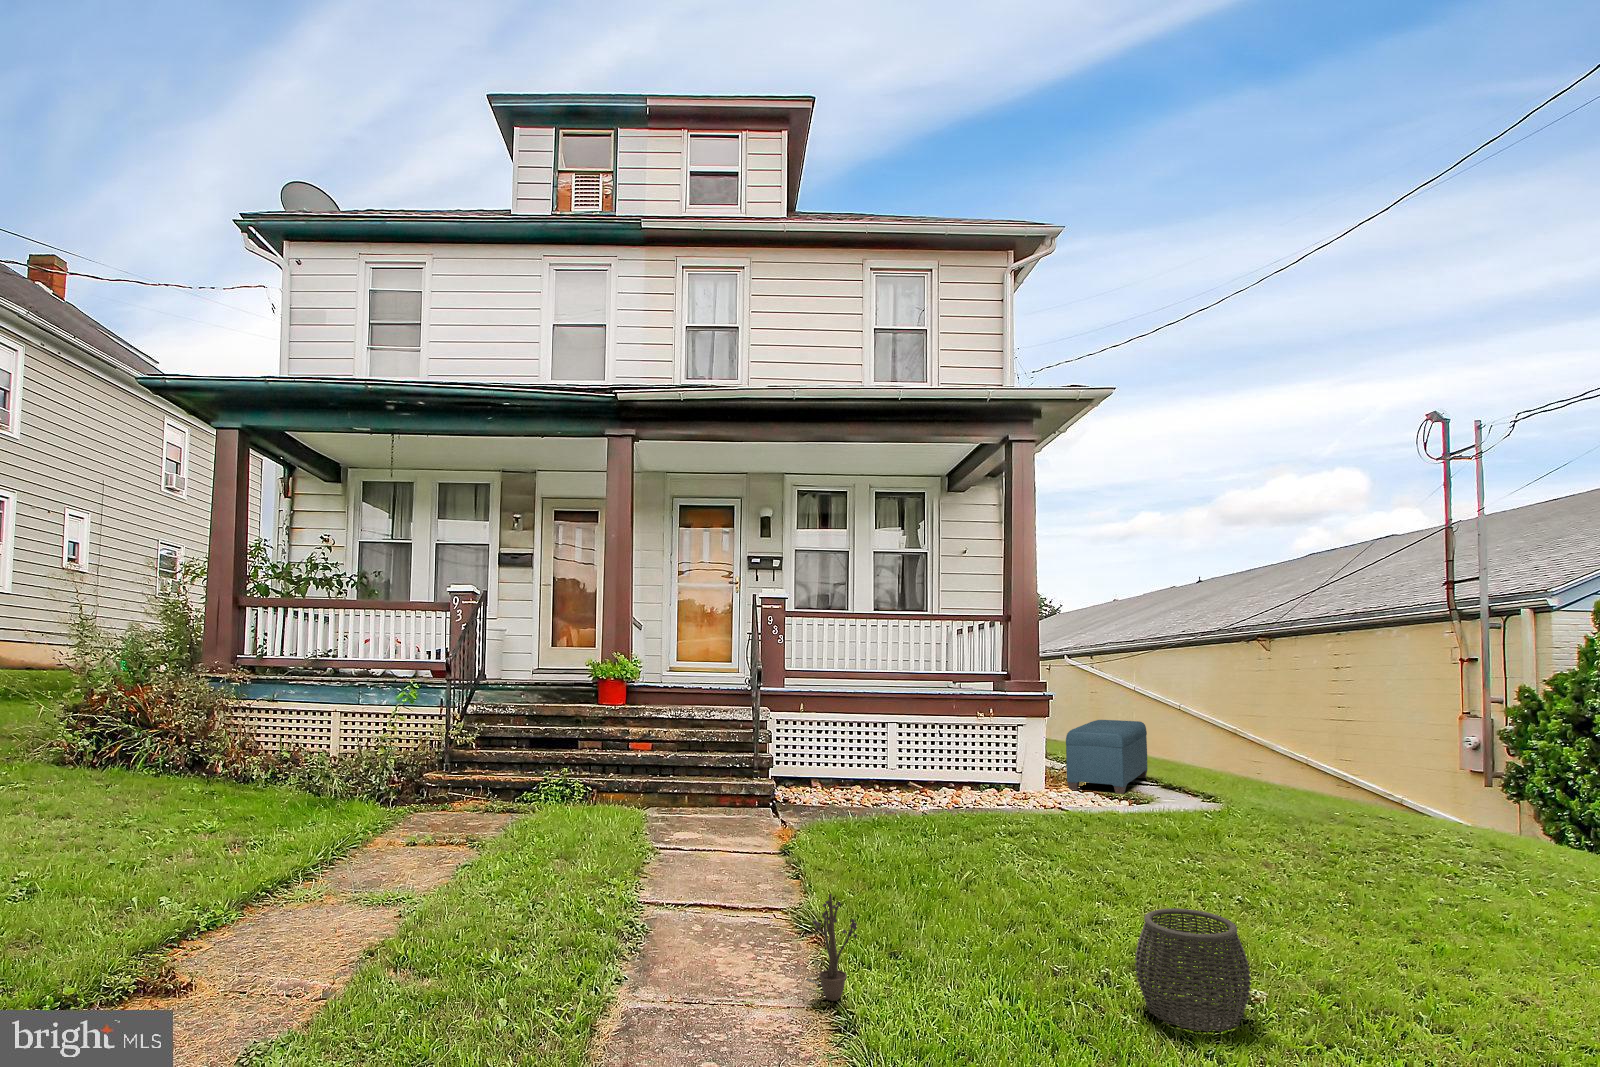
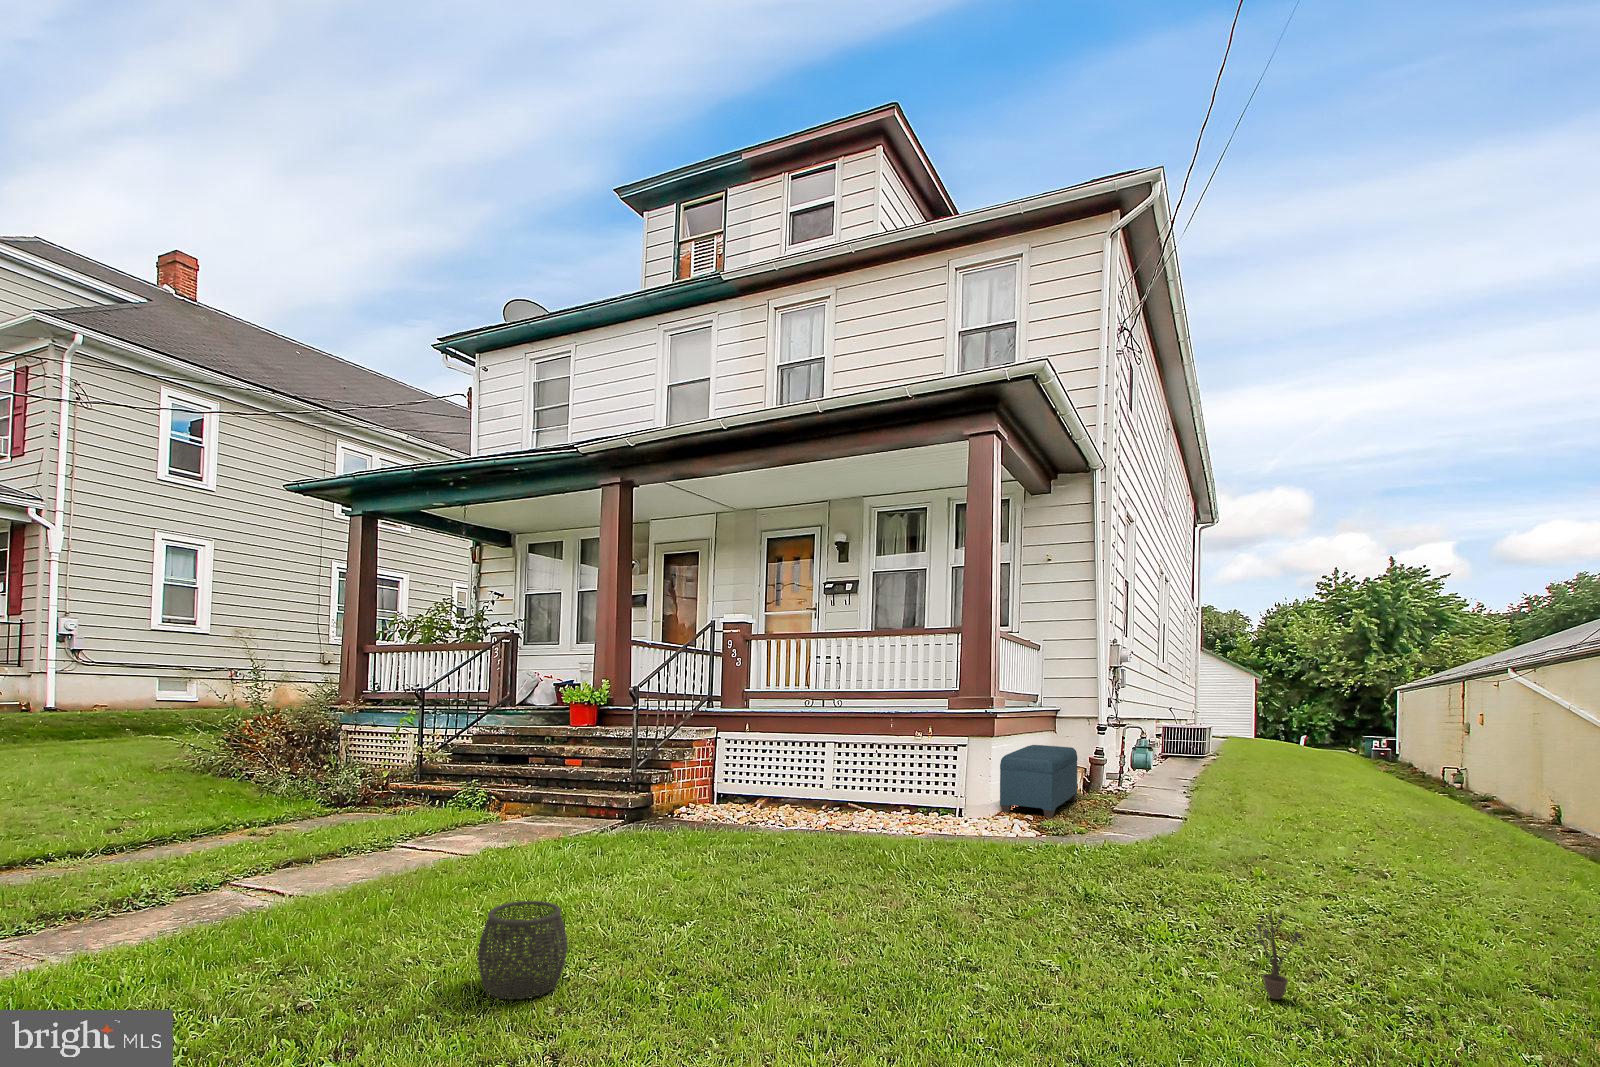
decorative plant: present [807,894,857,1001] -> present [1244,910,1303,1000]
woven basket: present [1135,909,1251,1033] -> present [477,901,568,1000]

